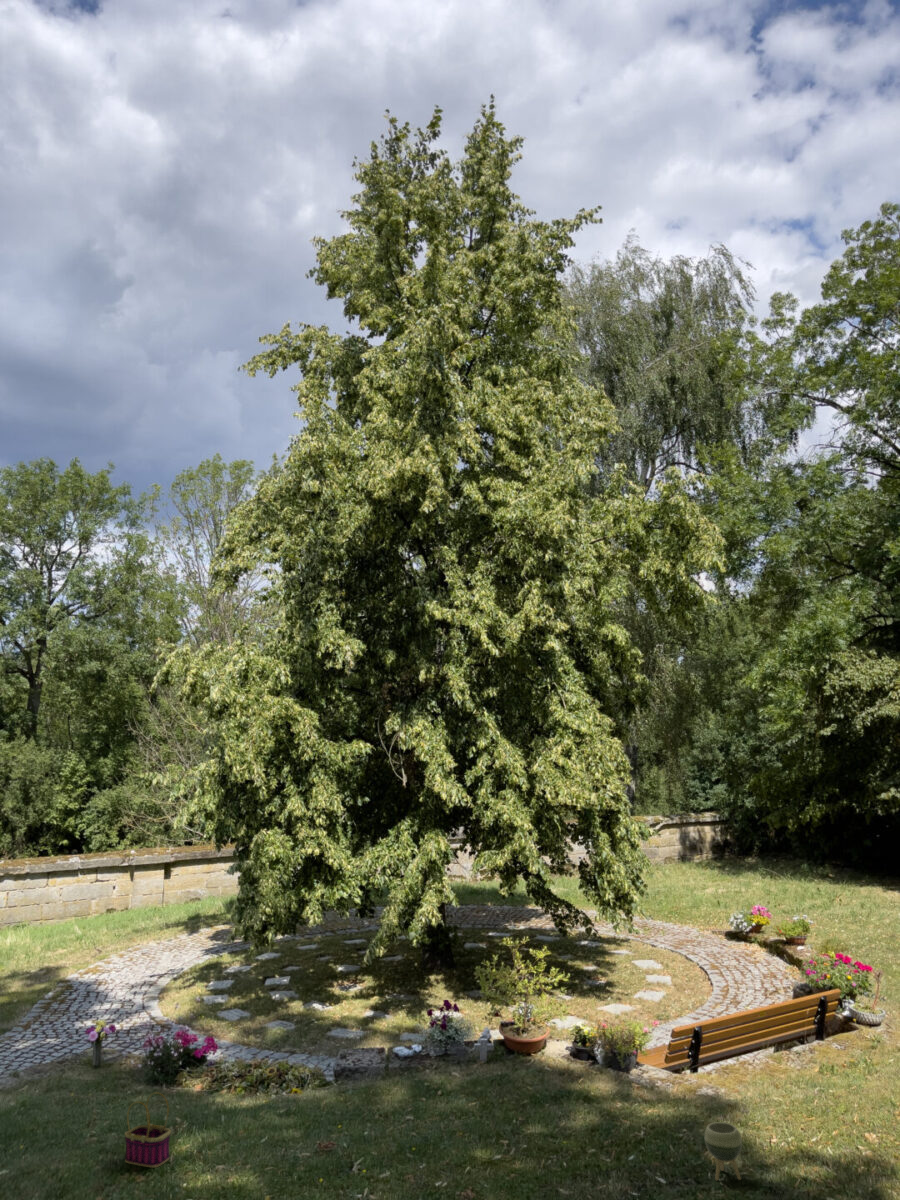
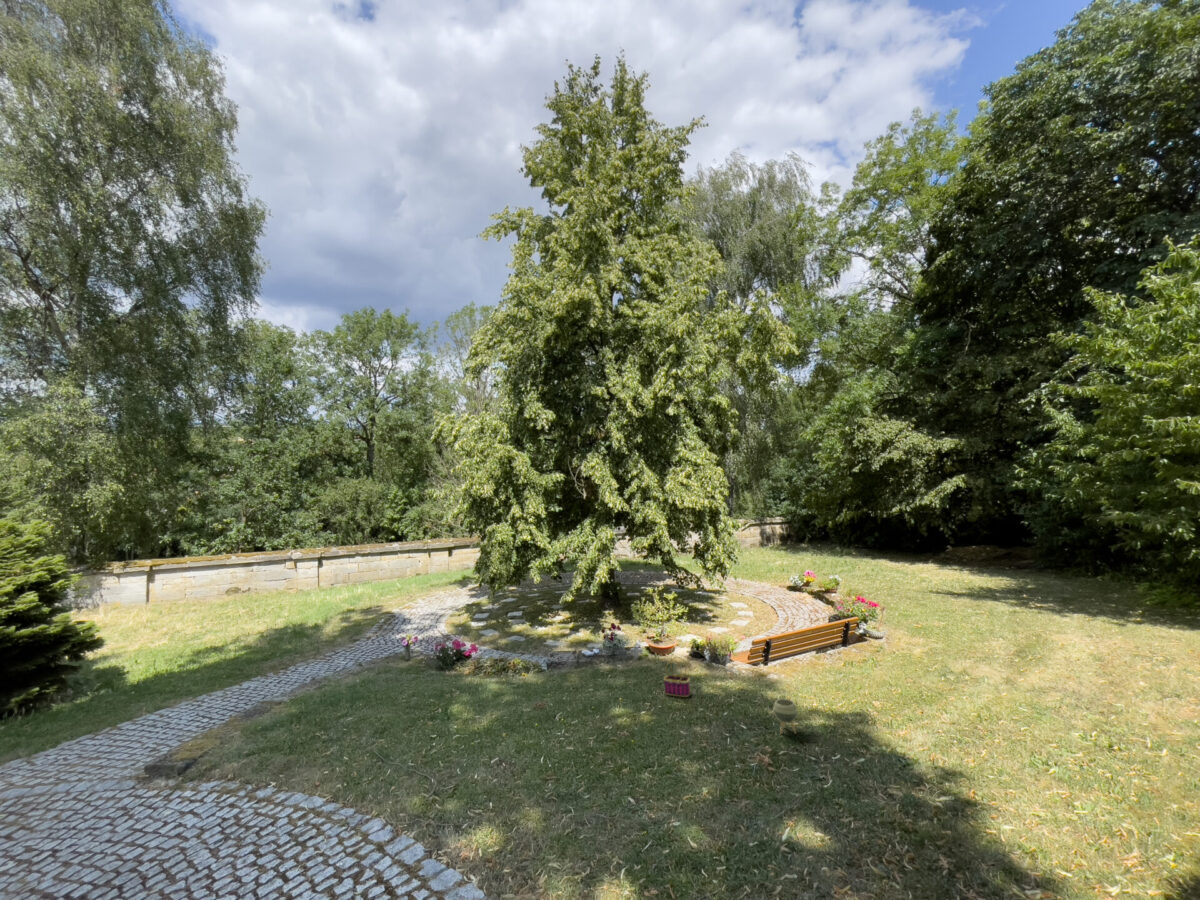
basket: present [125,1092,171,1168] -> present [664,667,690,697]

